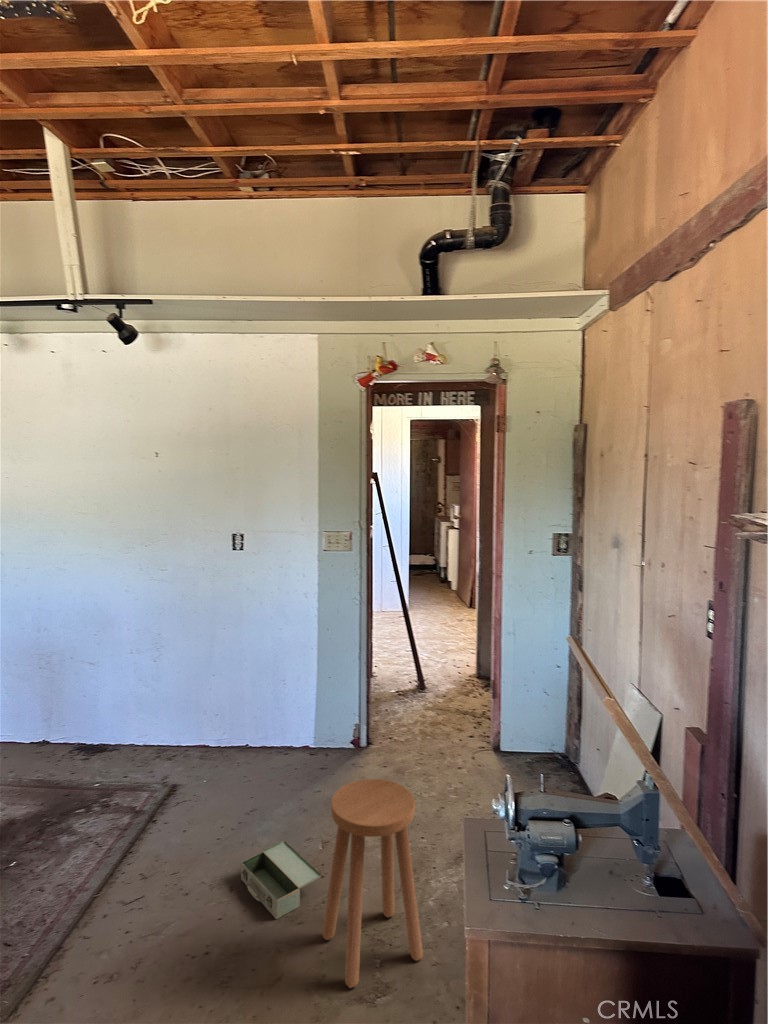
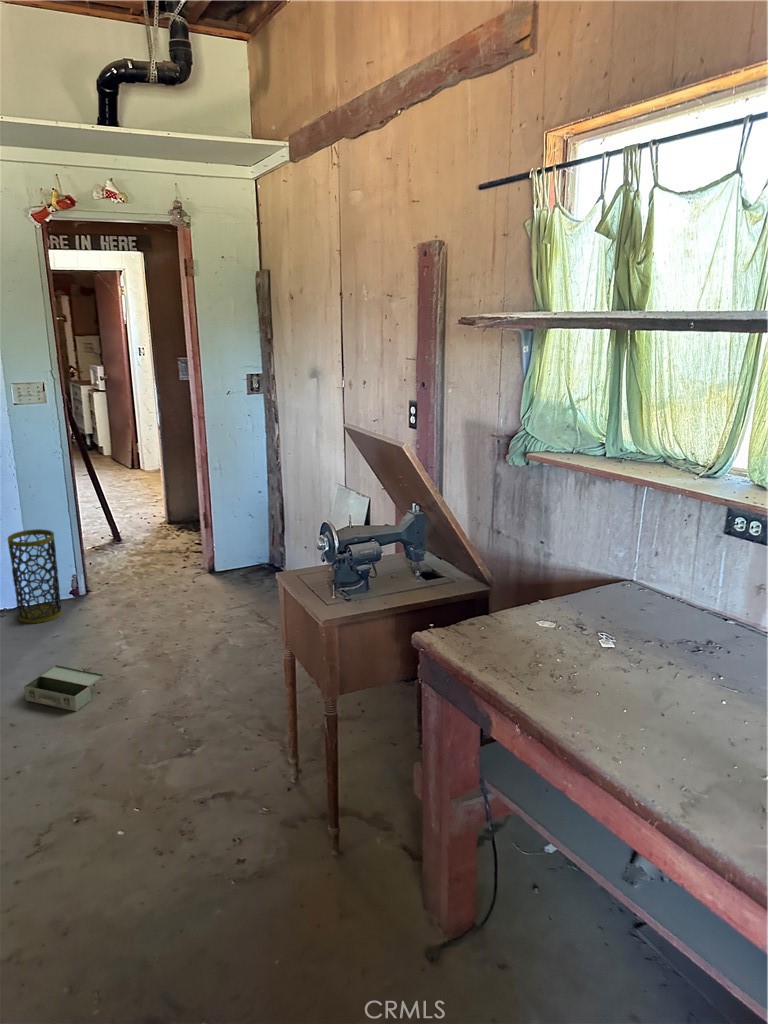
trash can: none [296,672,338,771] -> present [8,529,62,623]
stool: present [322,779,423,988] -> none [121,583,204,724]

